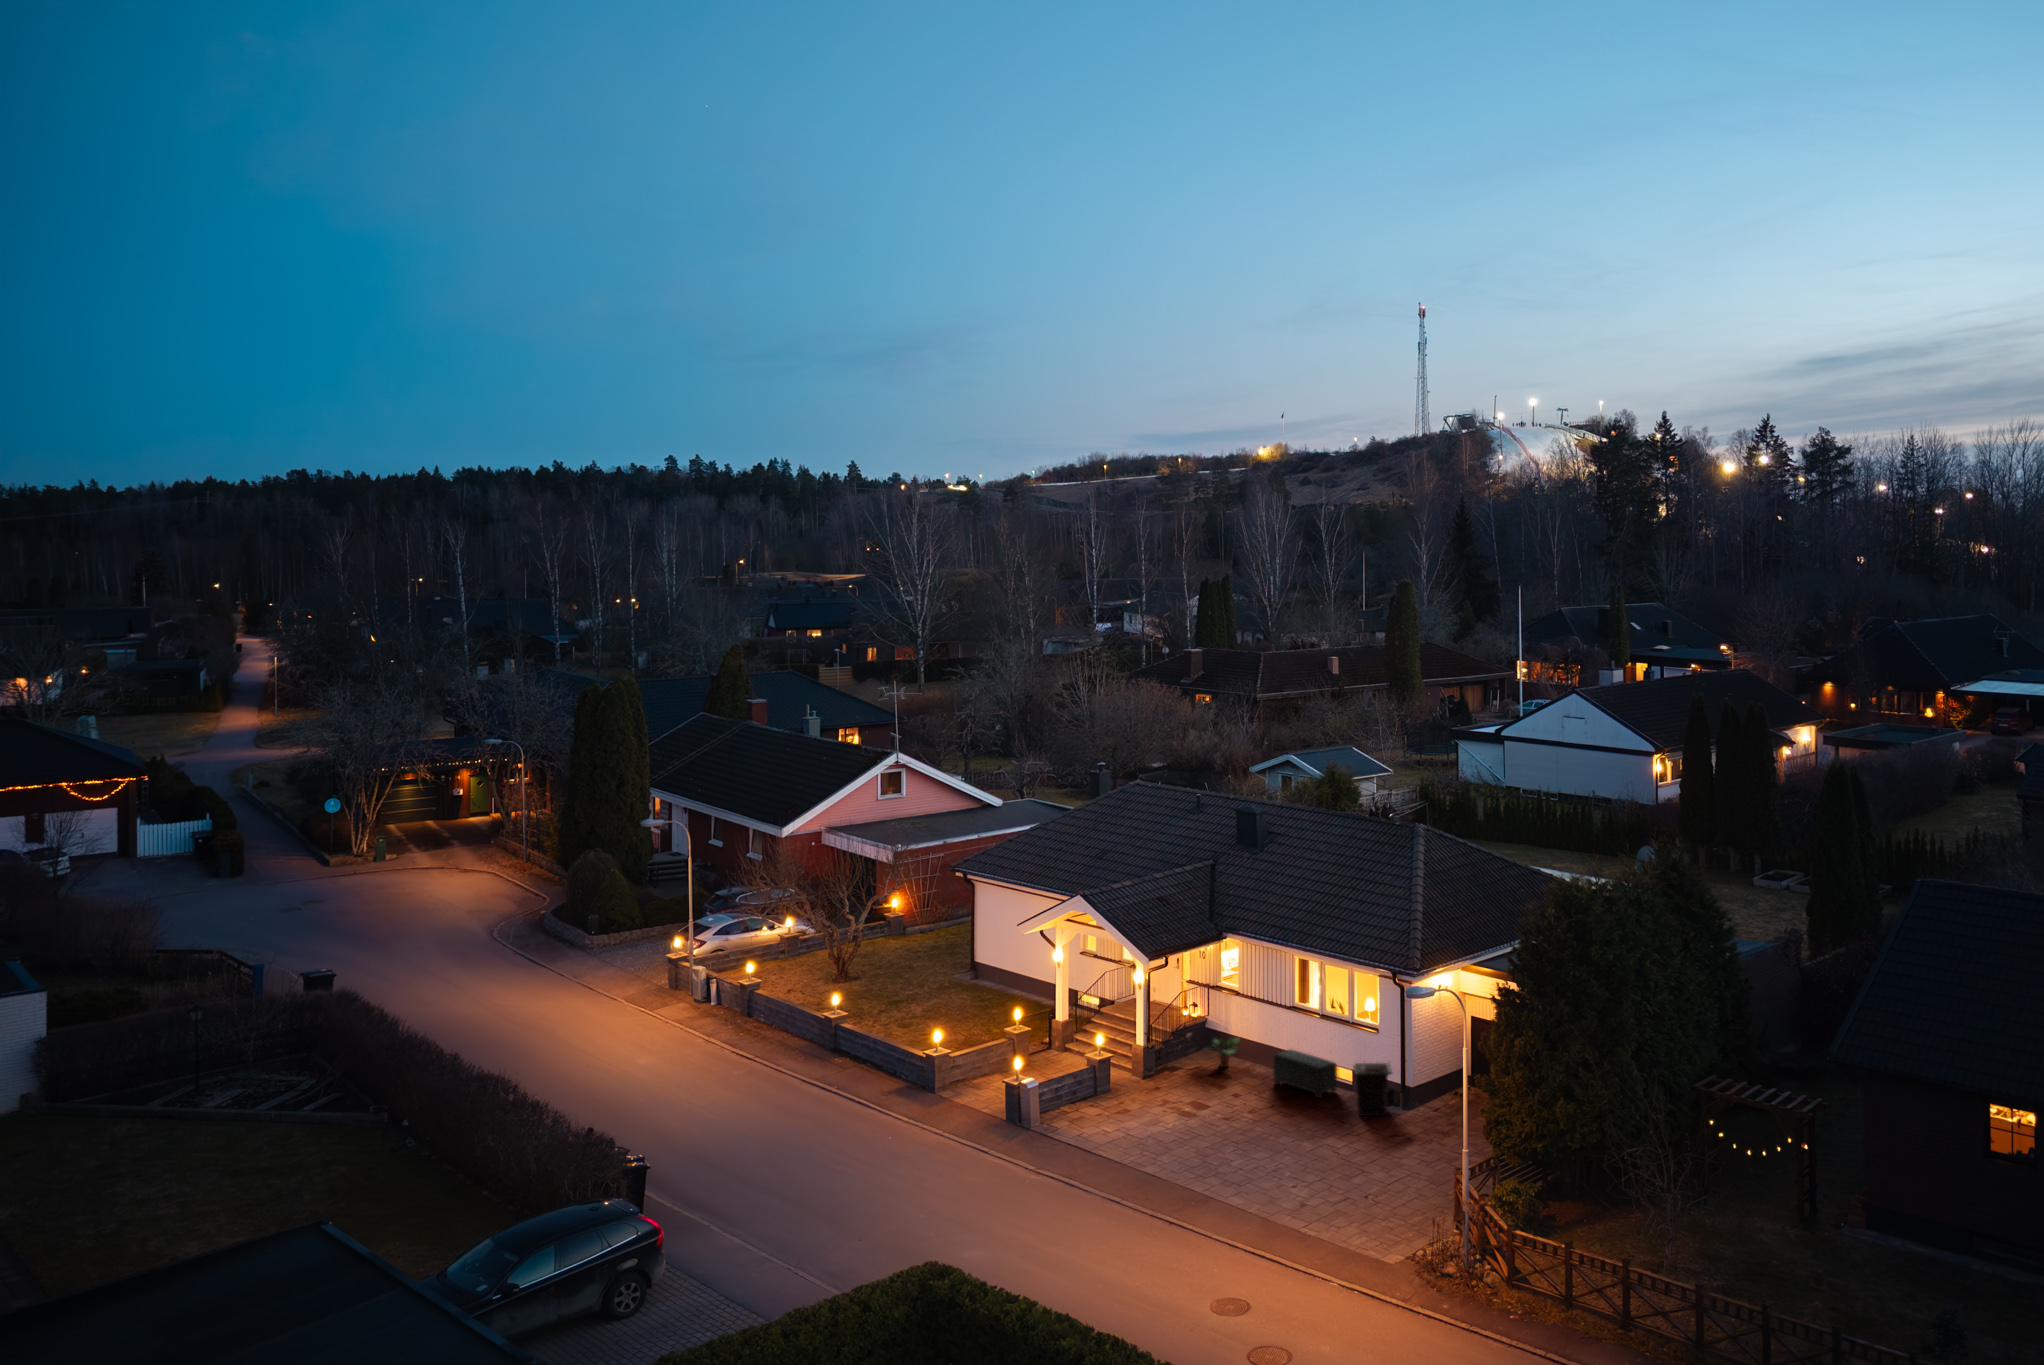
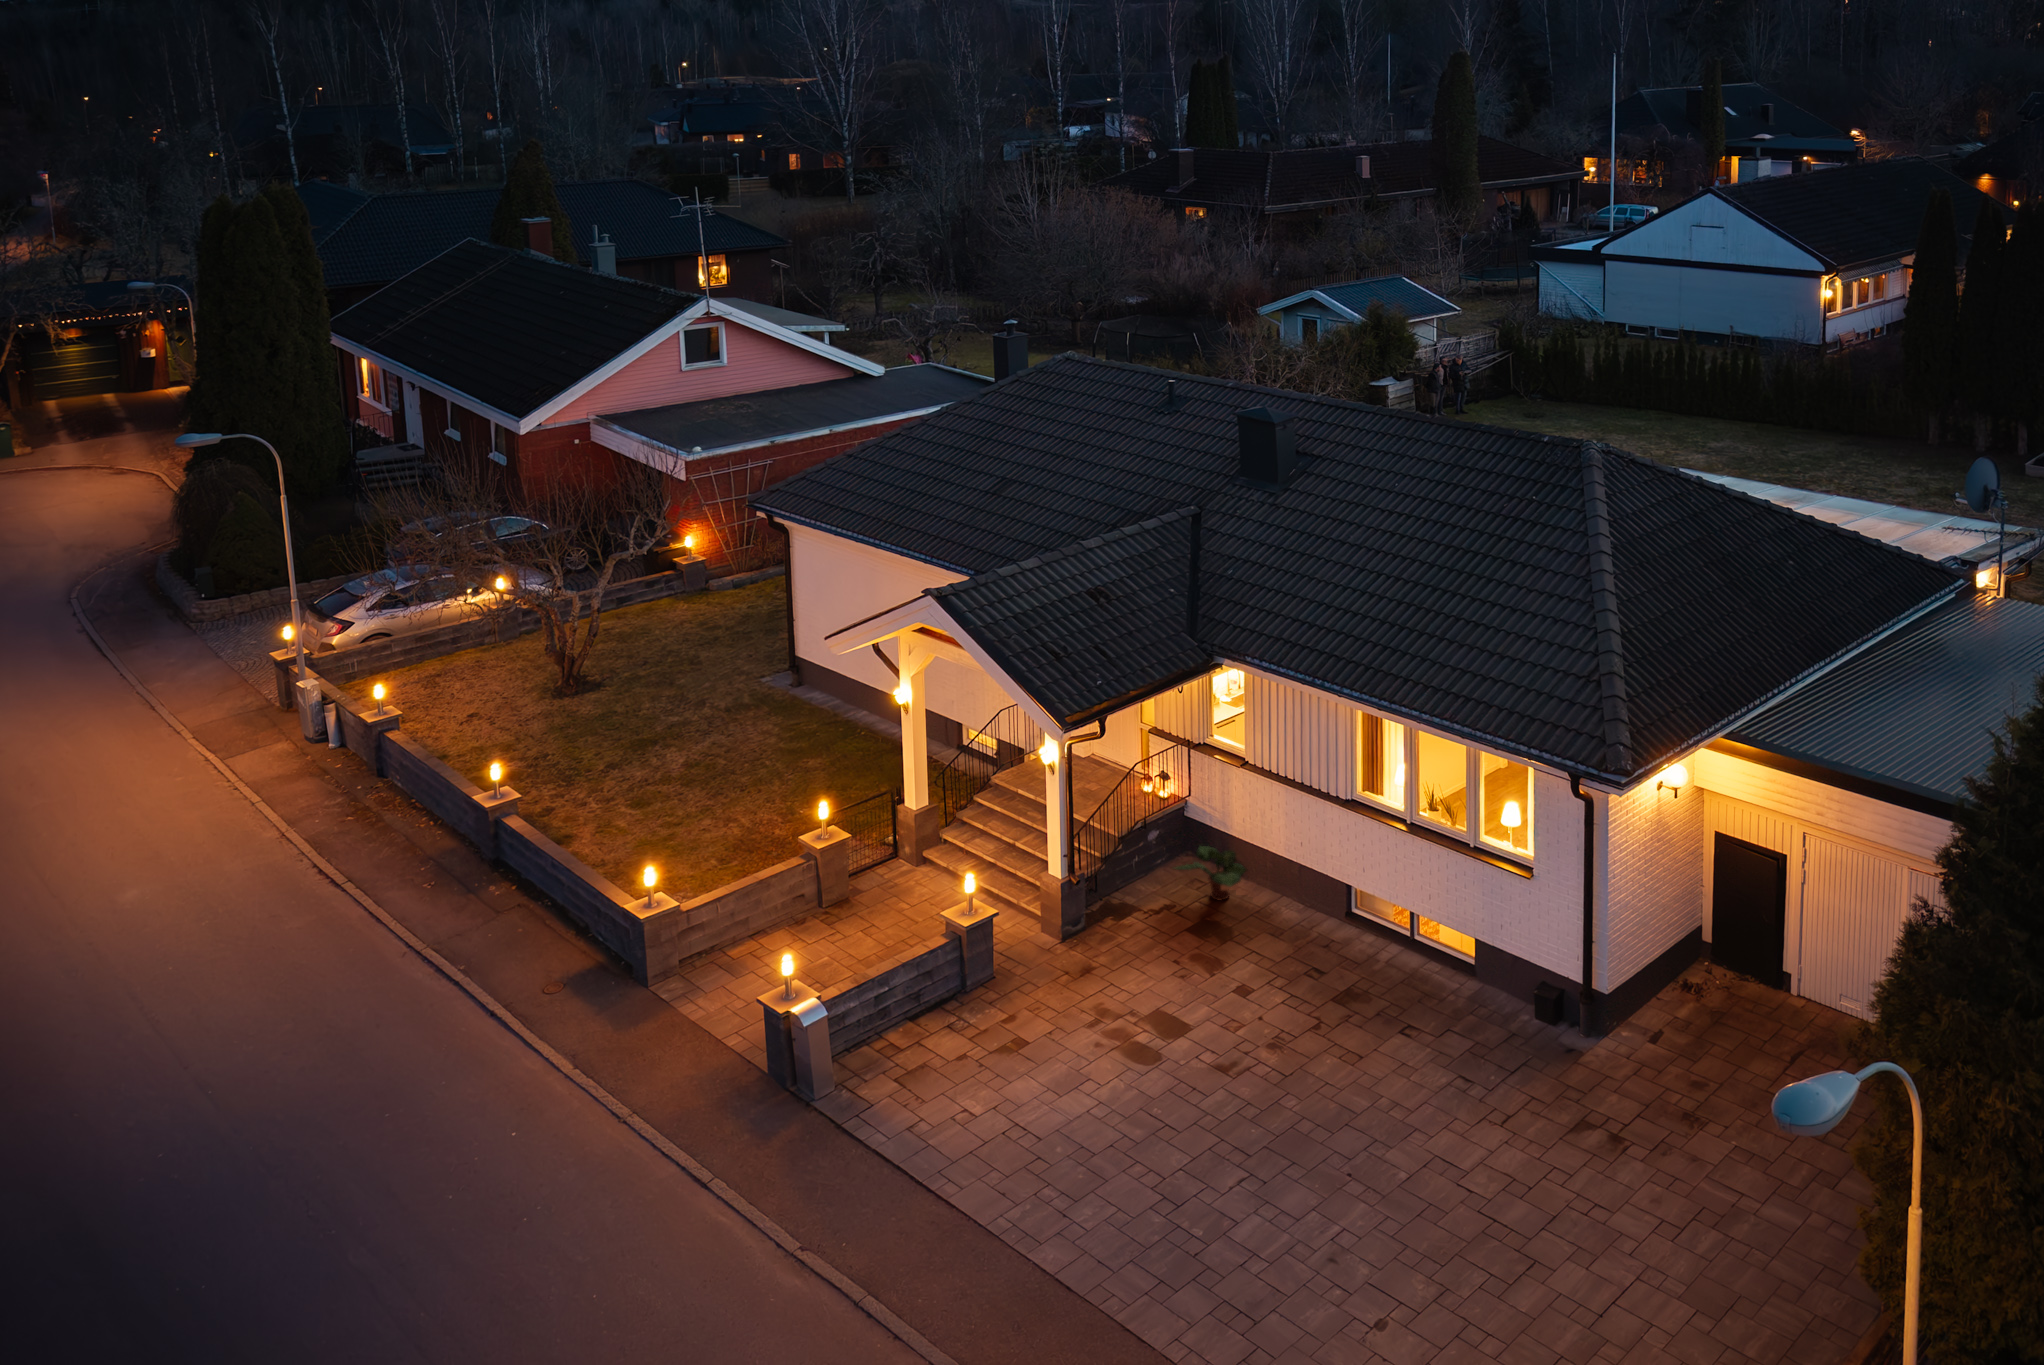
bench: present [1273,1049,1337,1098] -> none [1314,880,1442,992]
trash can: present [1353,1063,1392,1116] -> none [1481,938,1567,1049]

